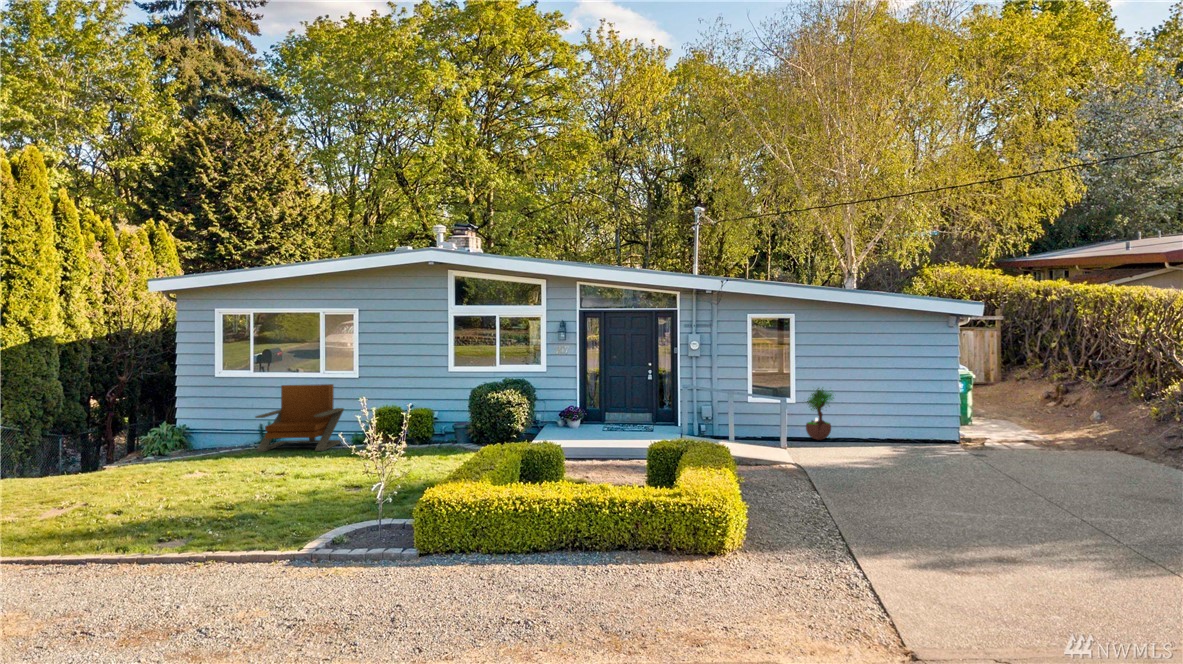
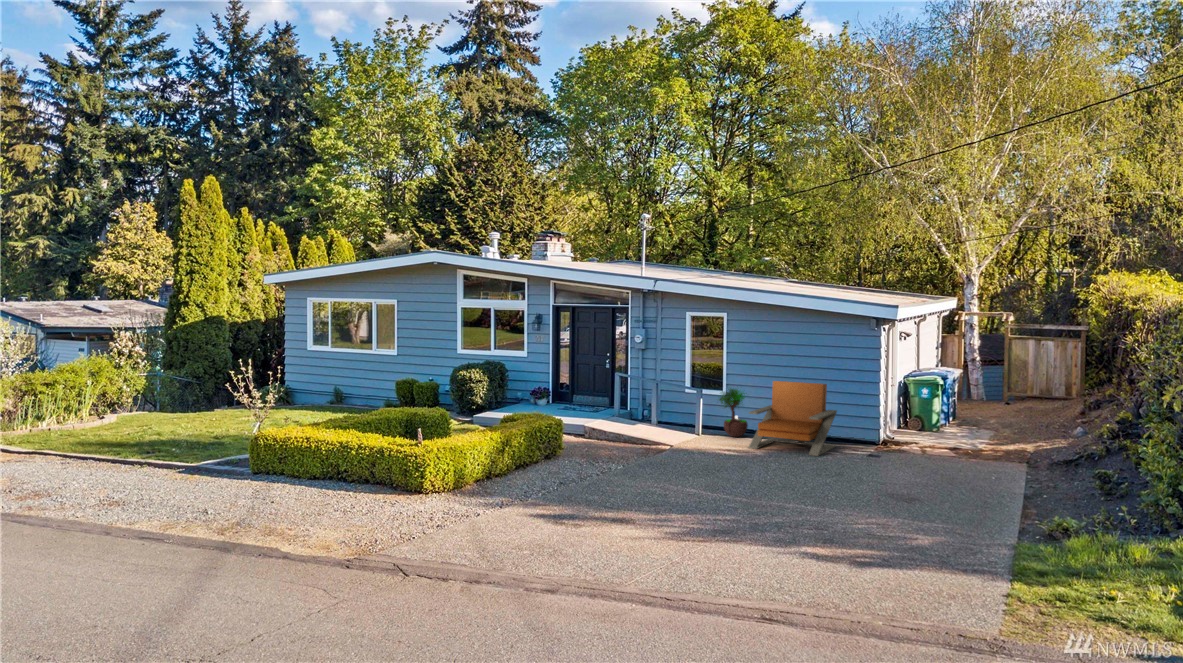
lounge chair: present [256,384,344,452] -> present [749,381,837,456]

